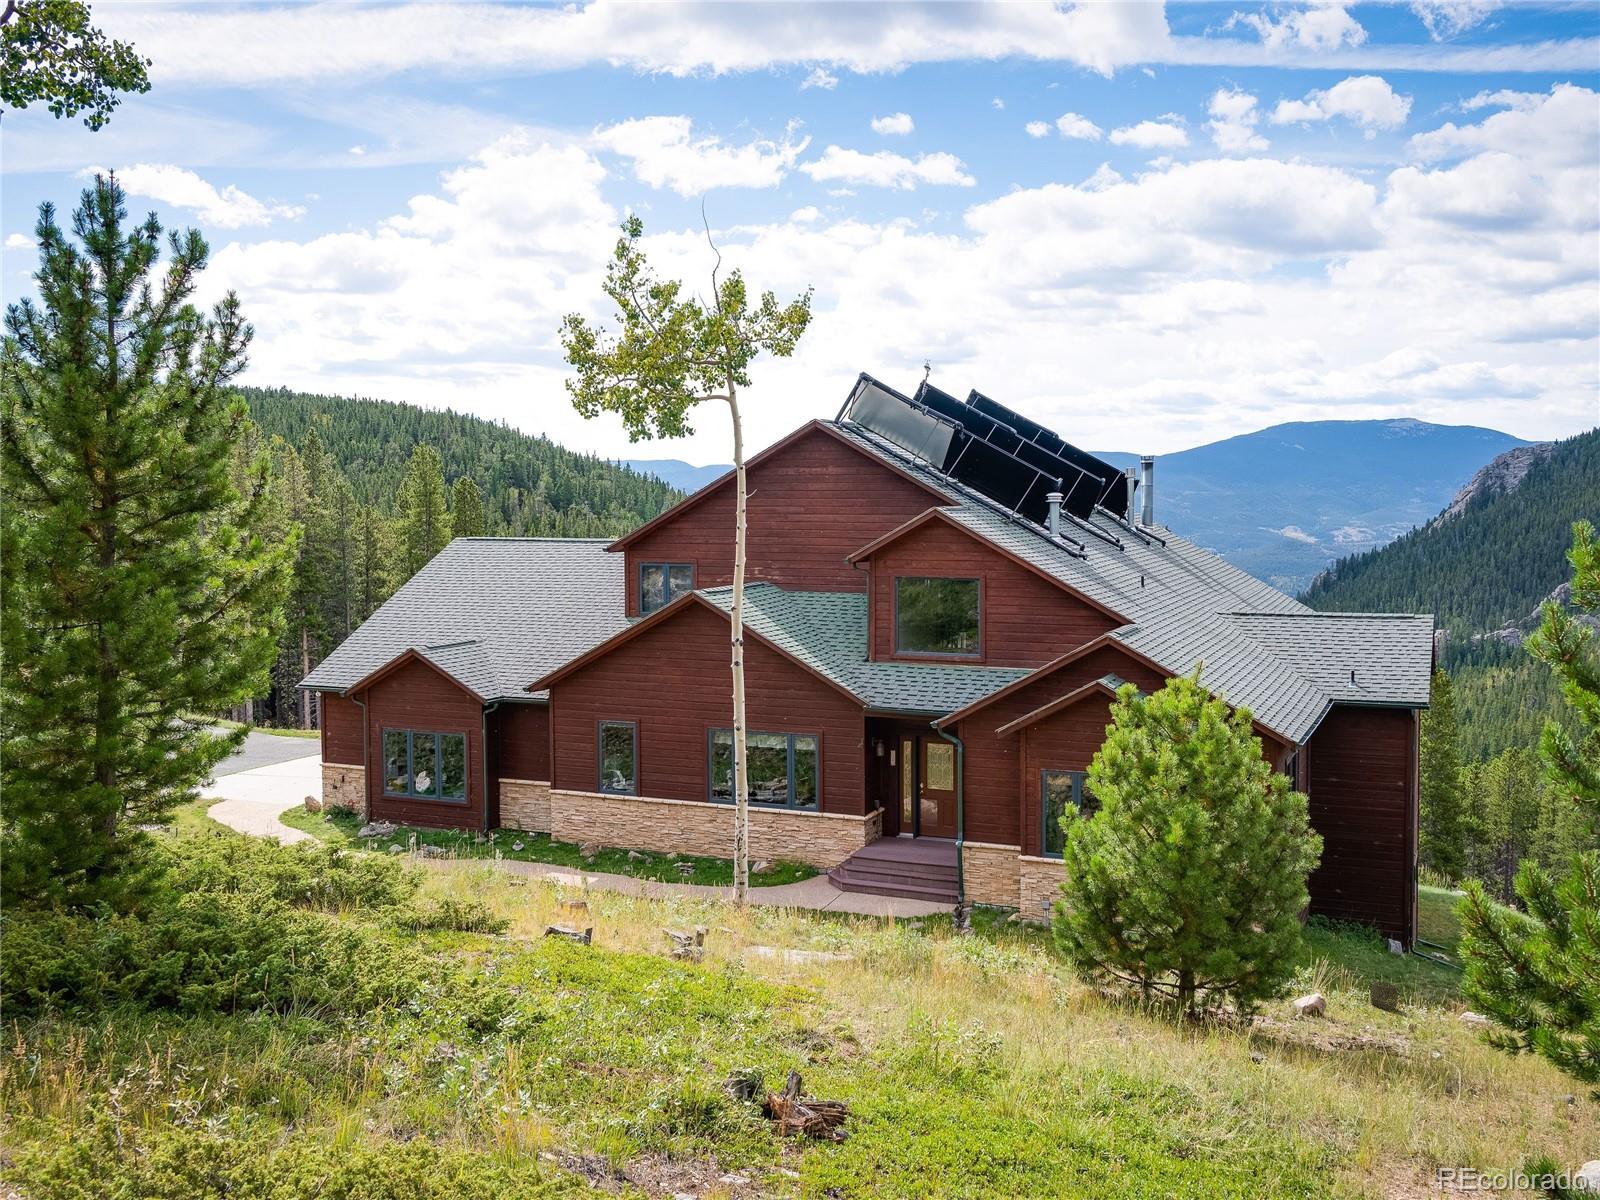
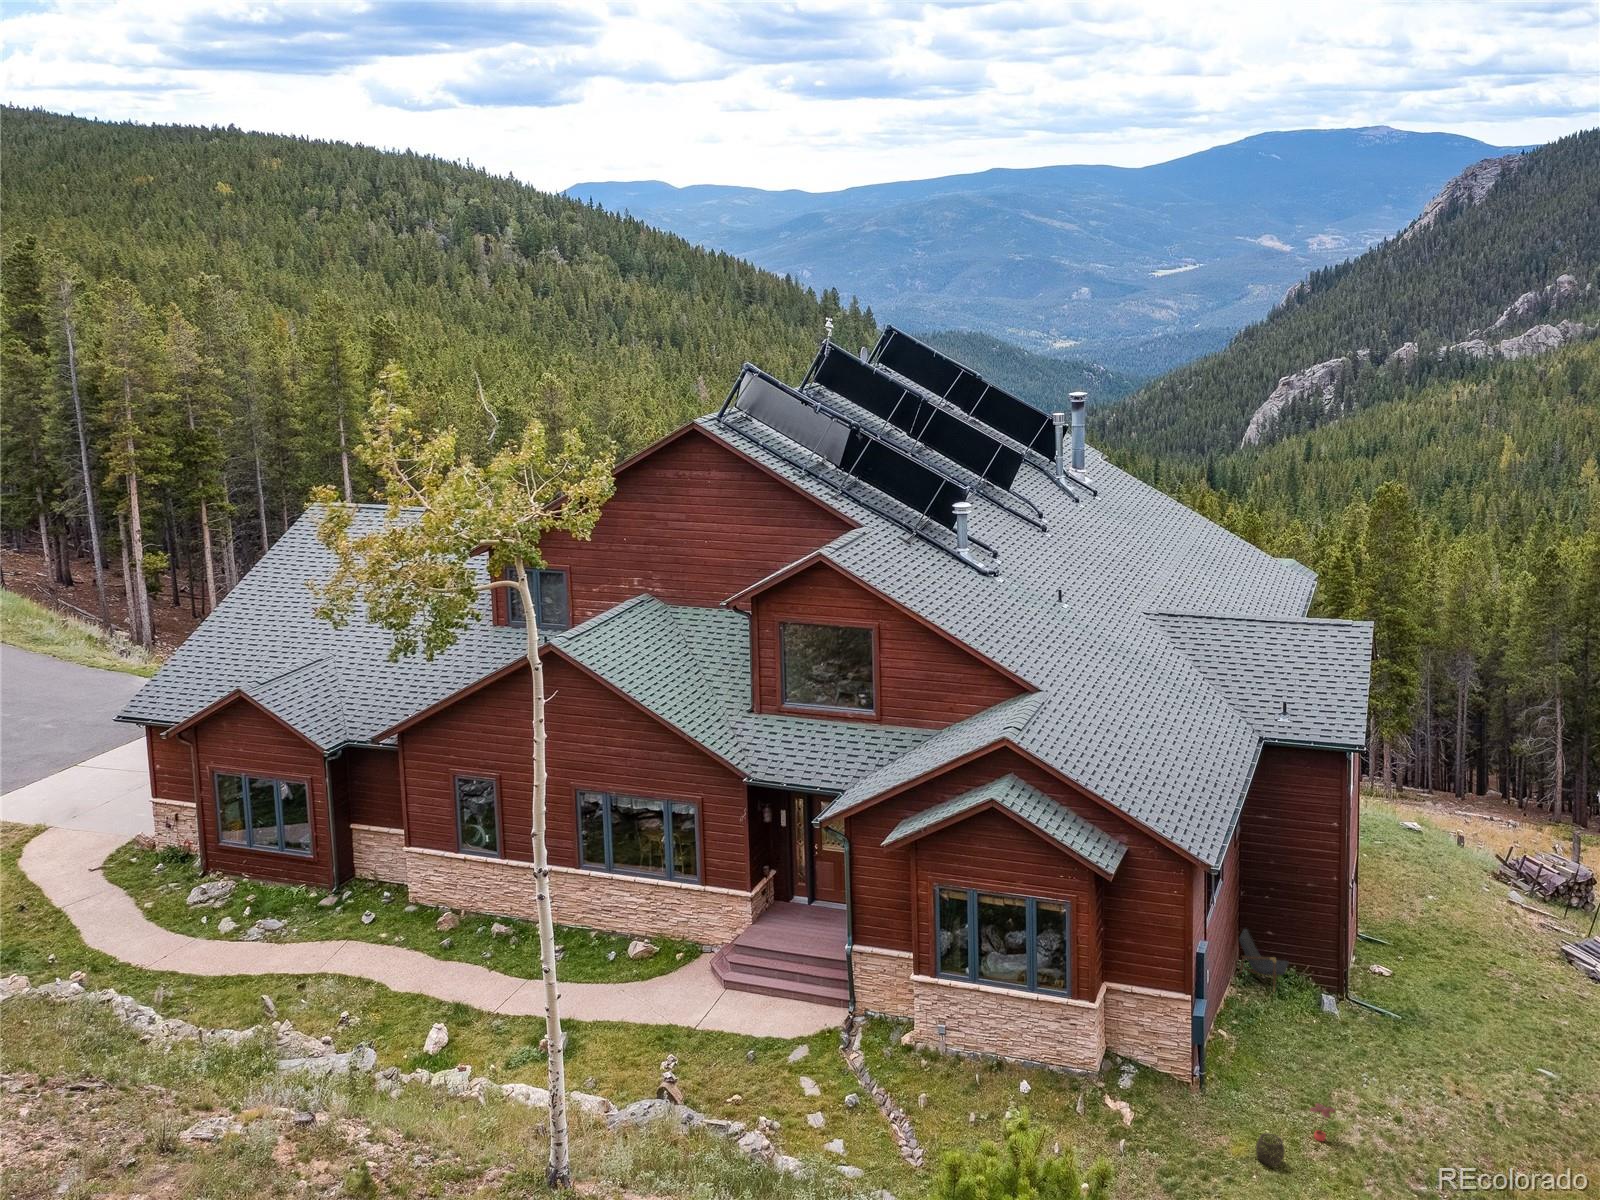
lounge chair: none [1317,880,1365,935] -> present [1239,929,1288,991]
potted plant: none [1416,971,1442,1006] -> present [1310,1103,1336,1141]

